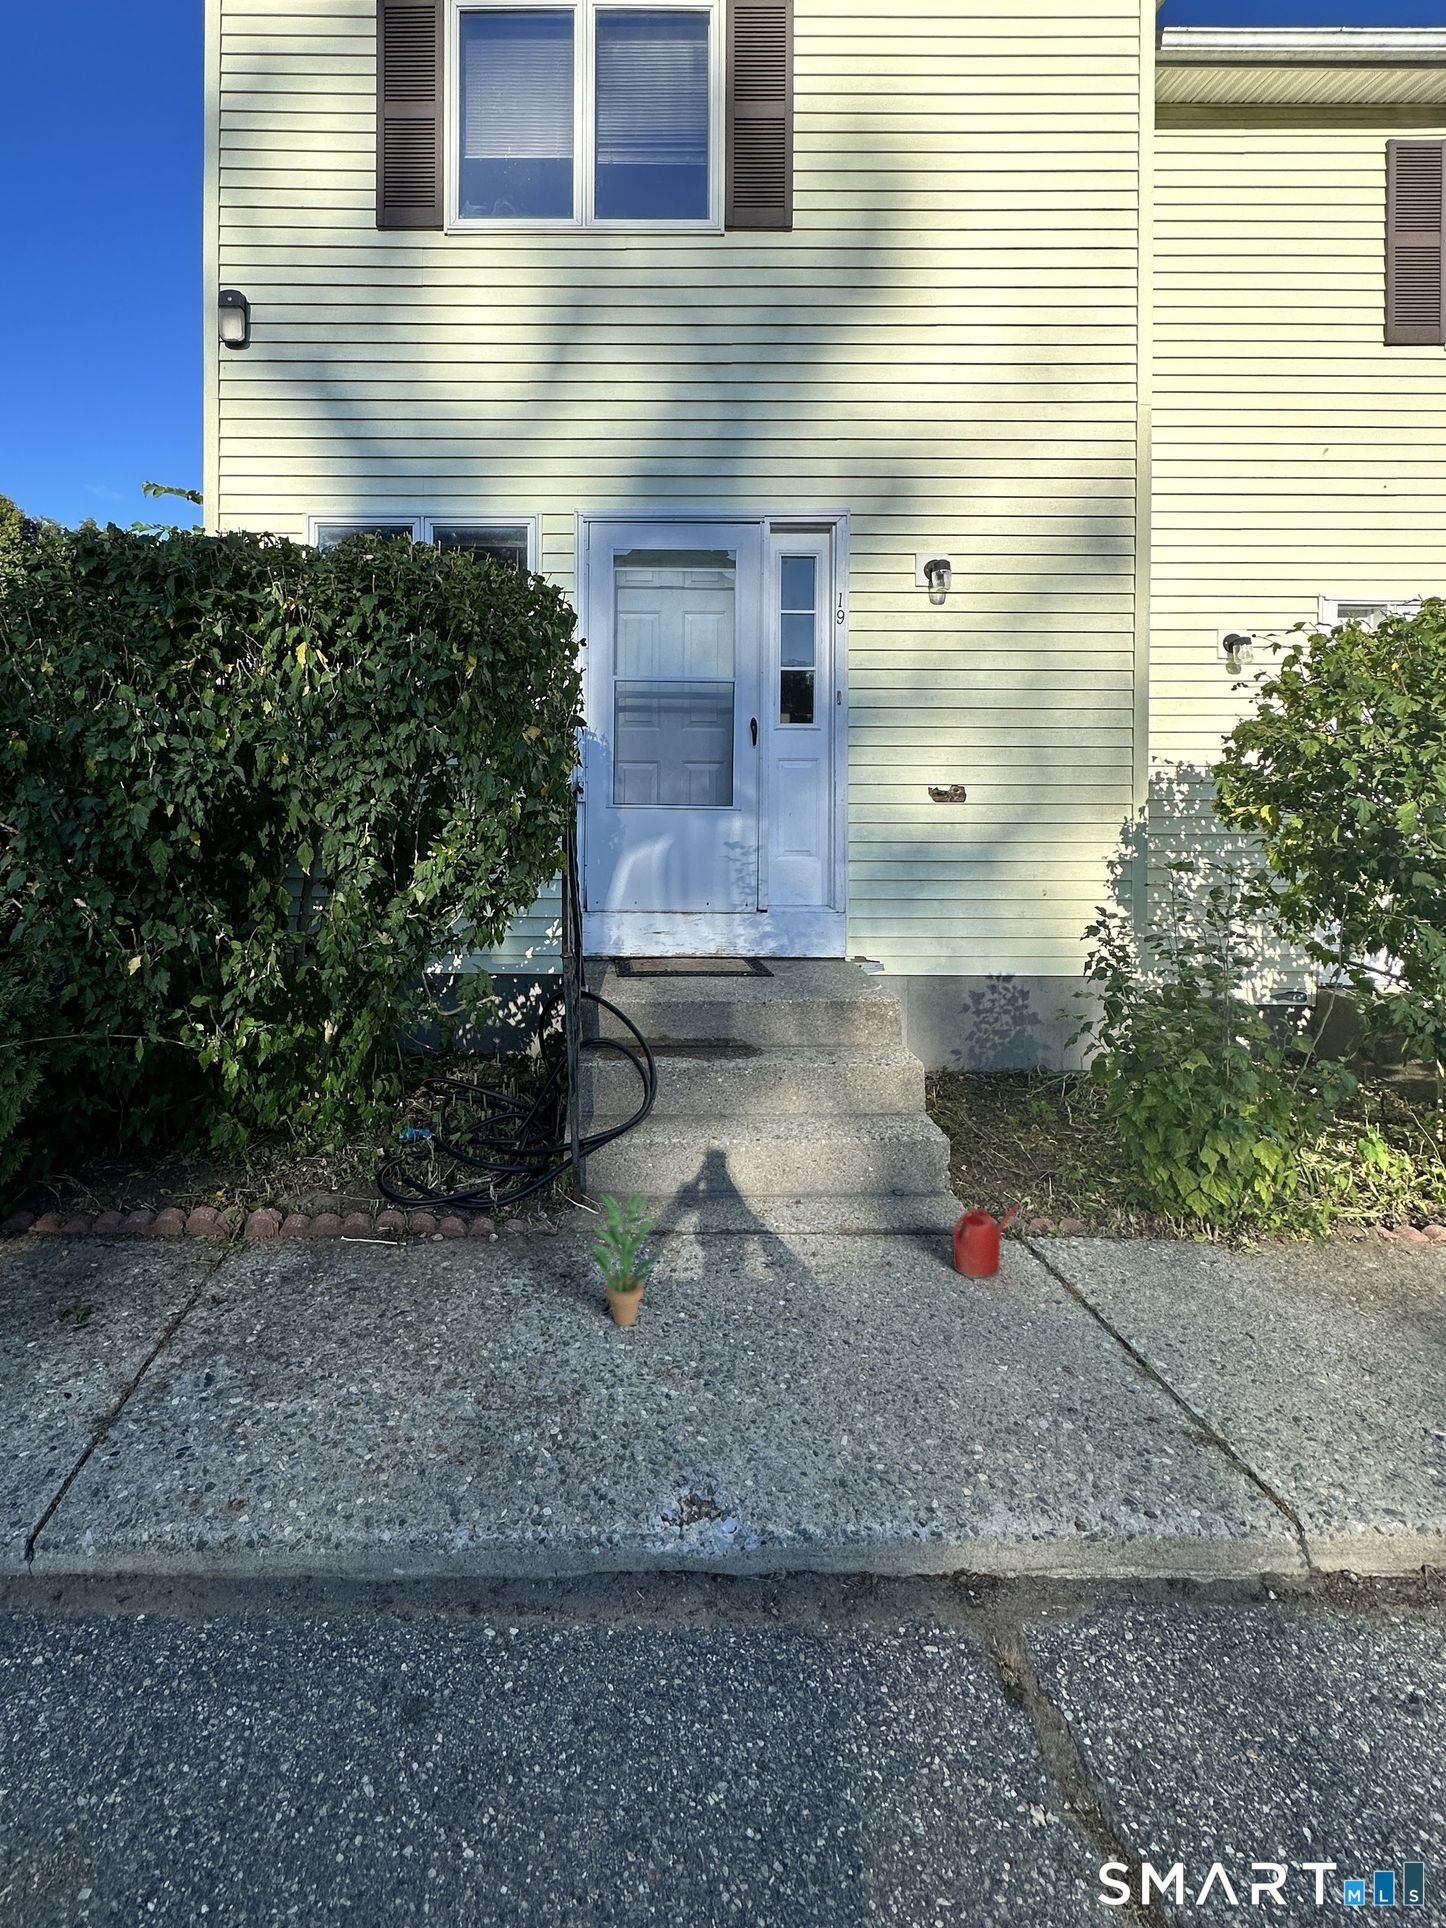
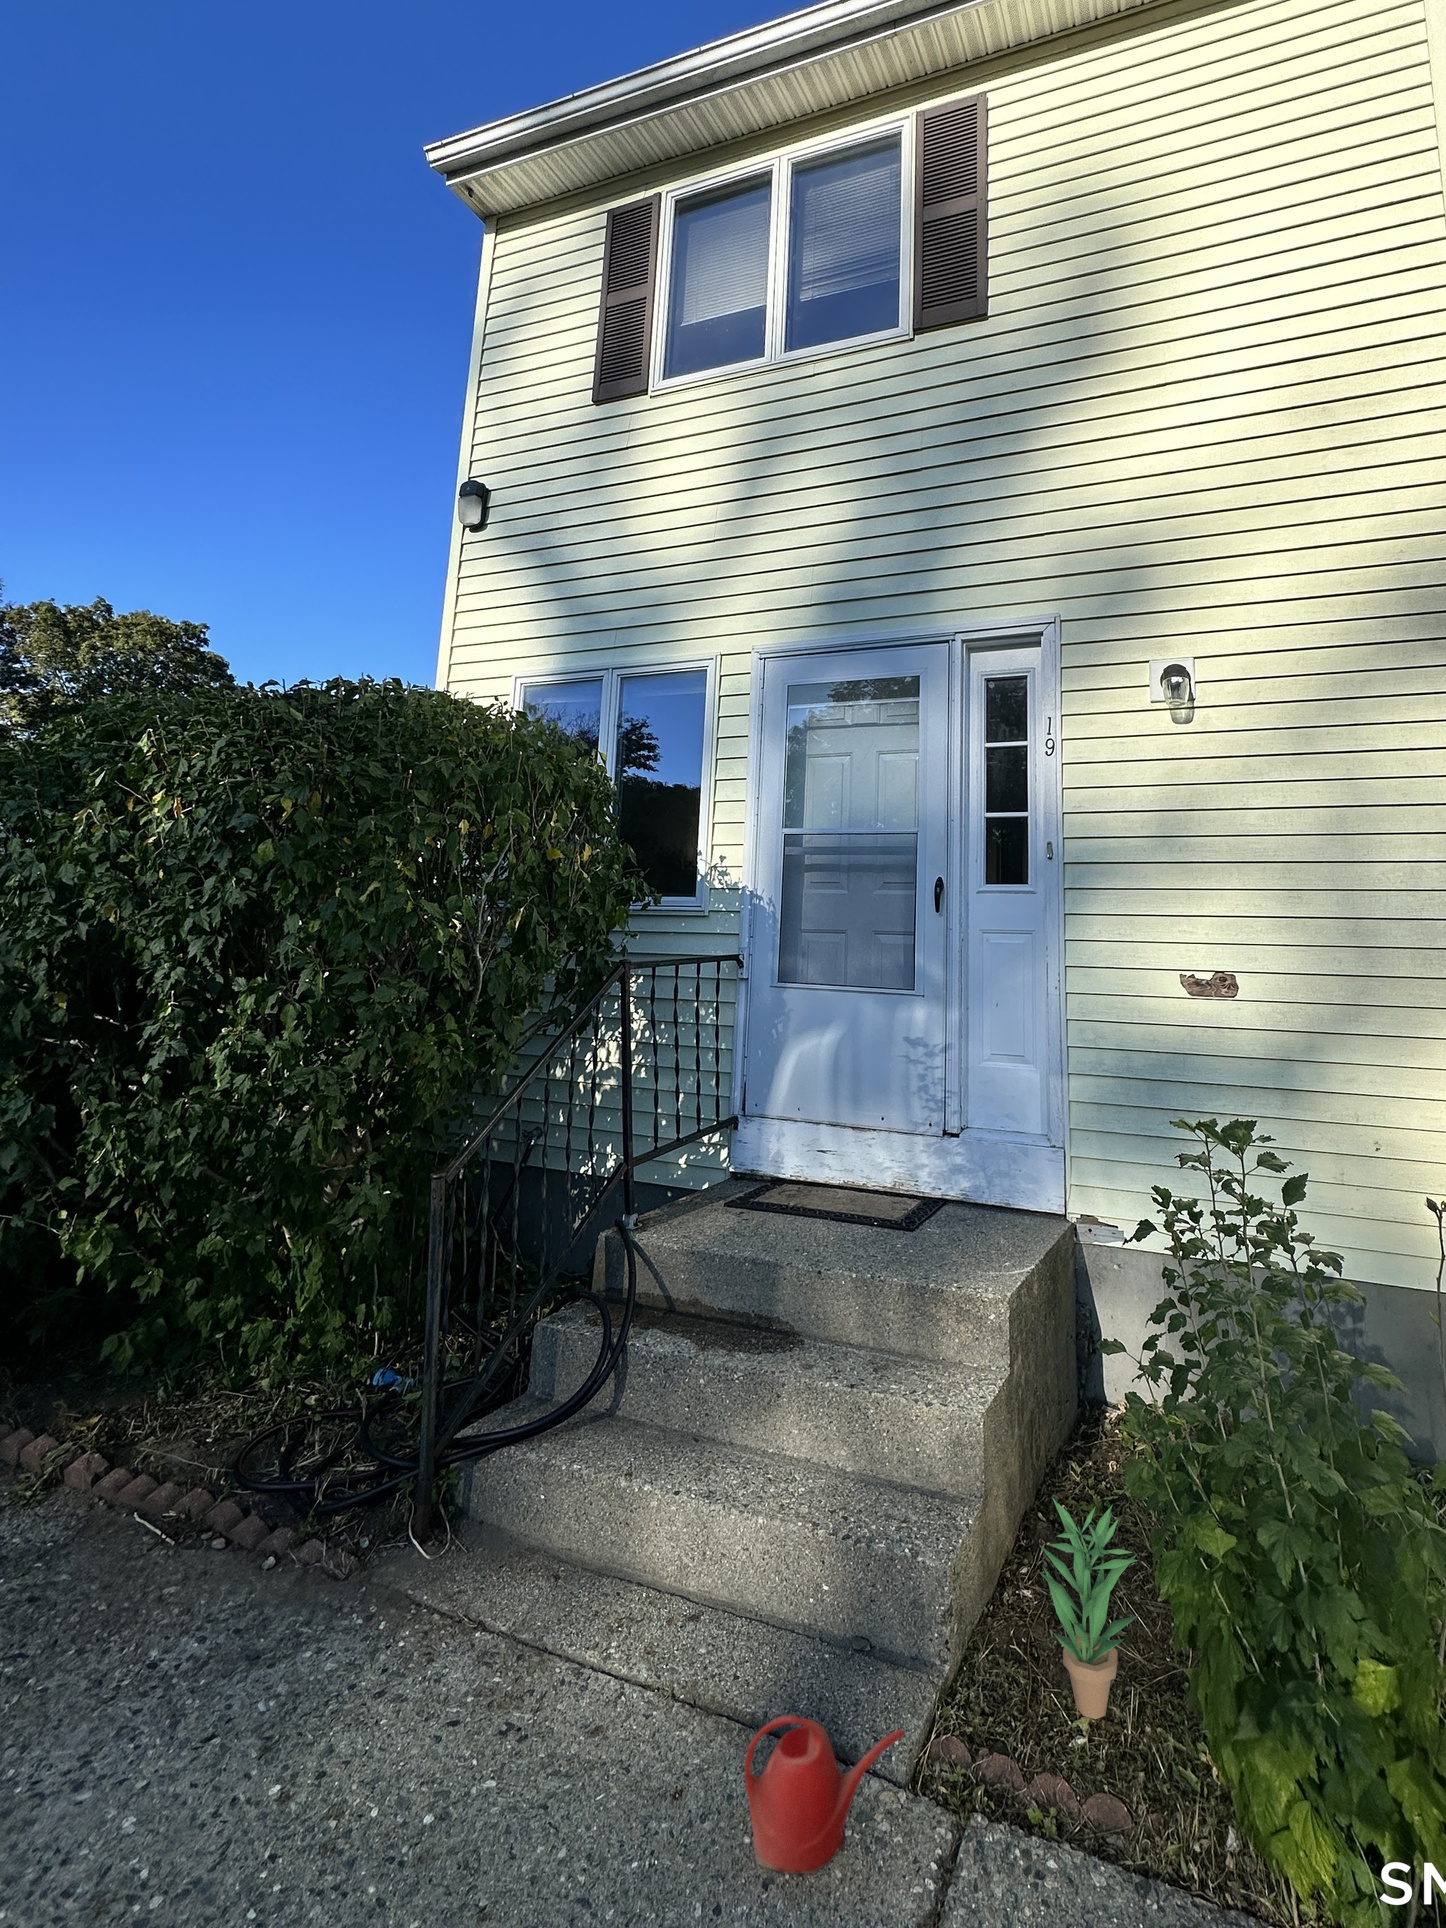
potted plant: present [590,1191,658,1326] -> present [1039,1498,1139,1719]

